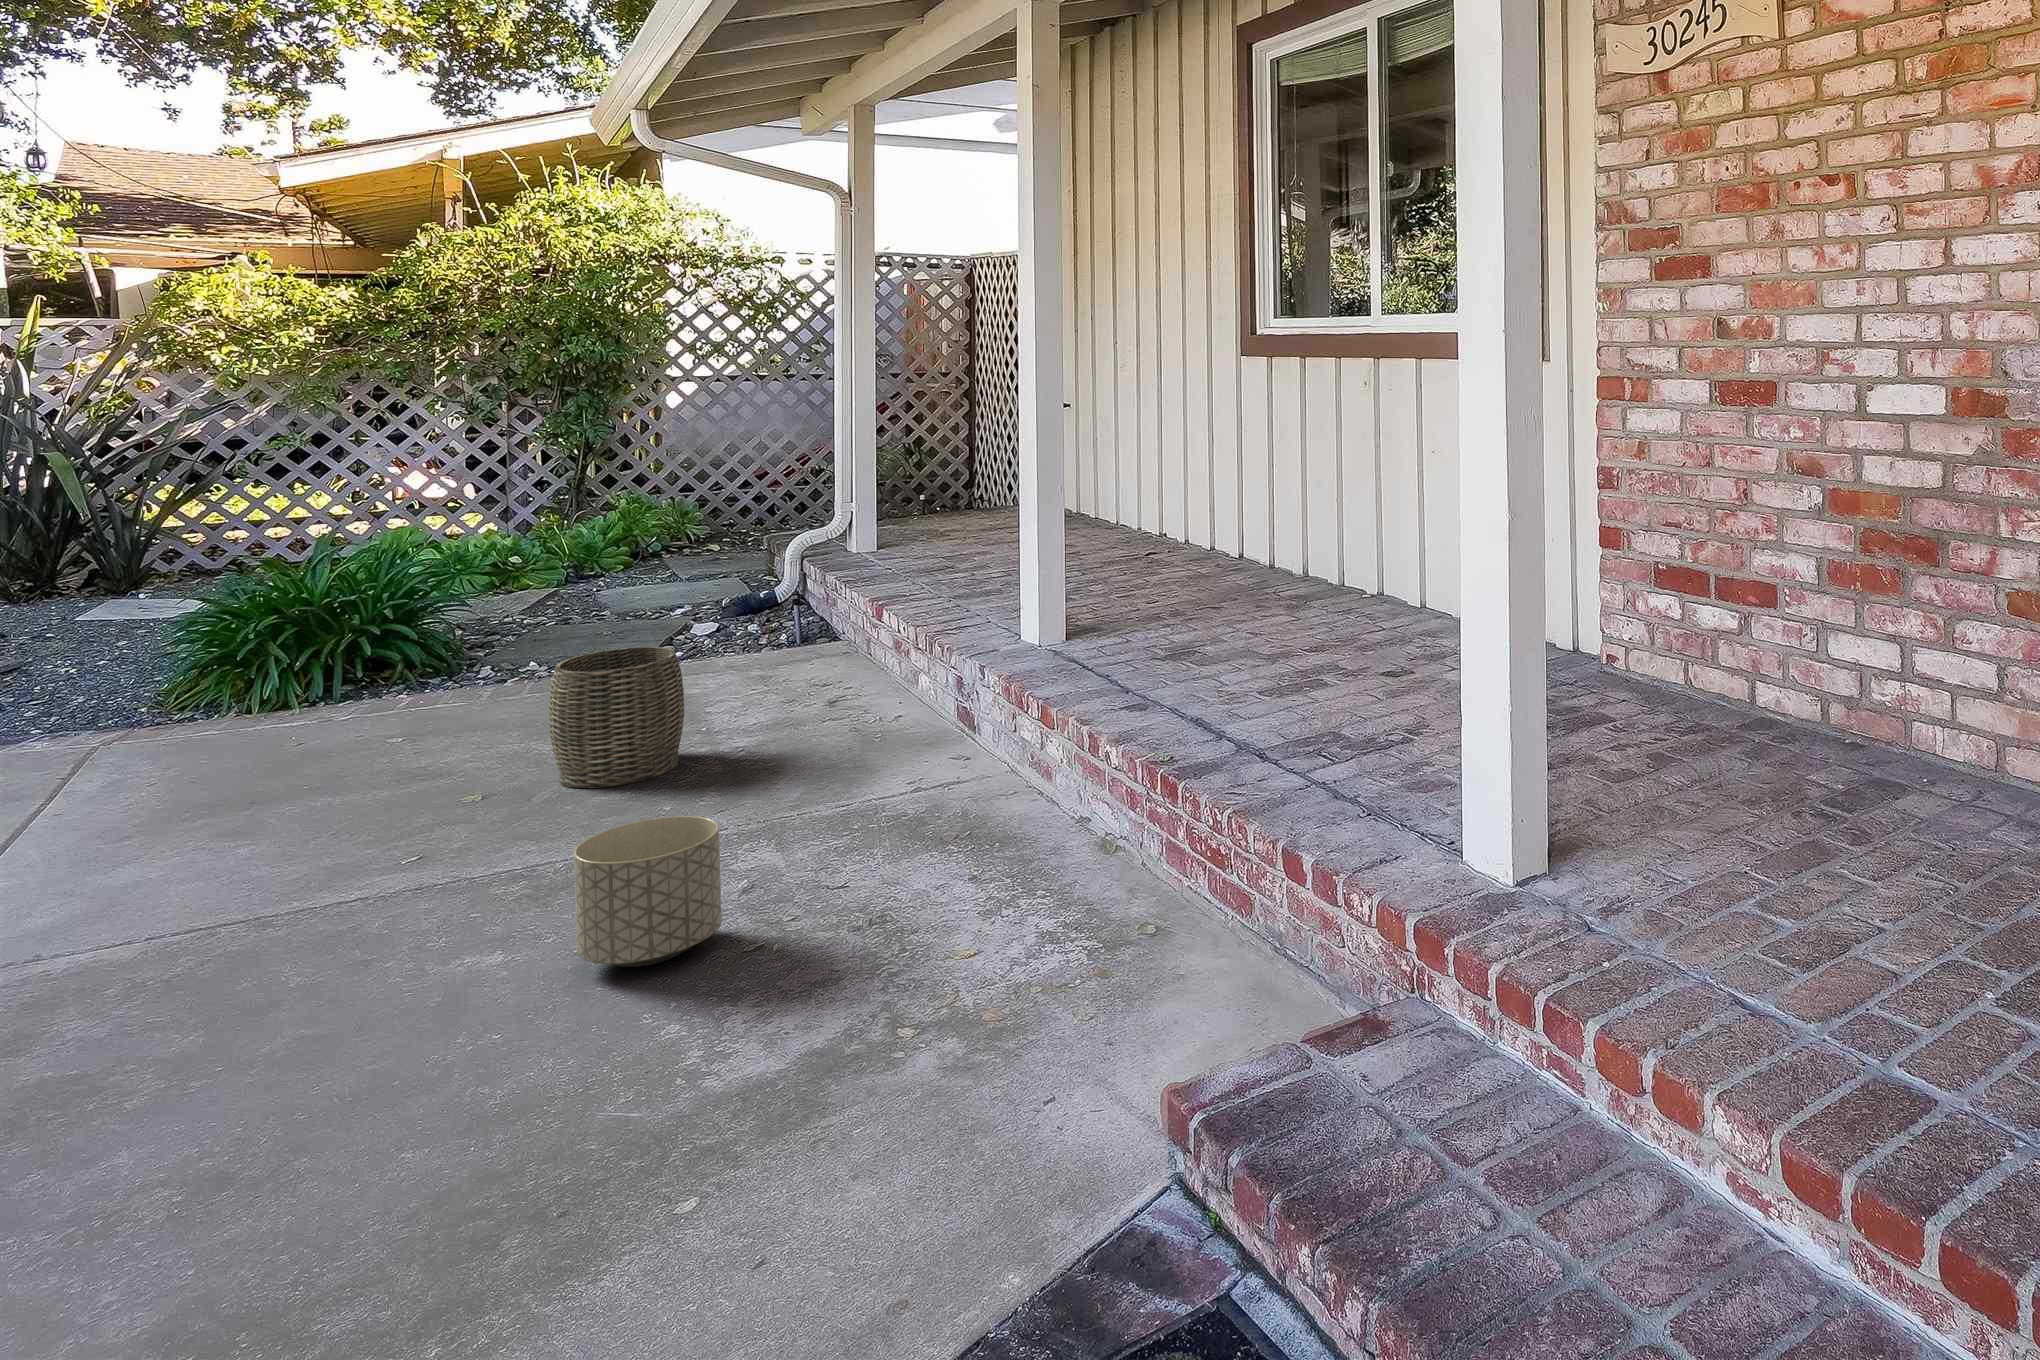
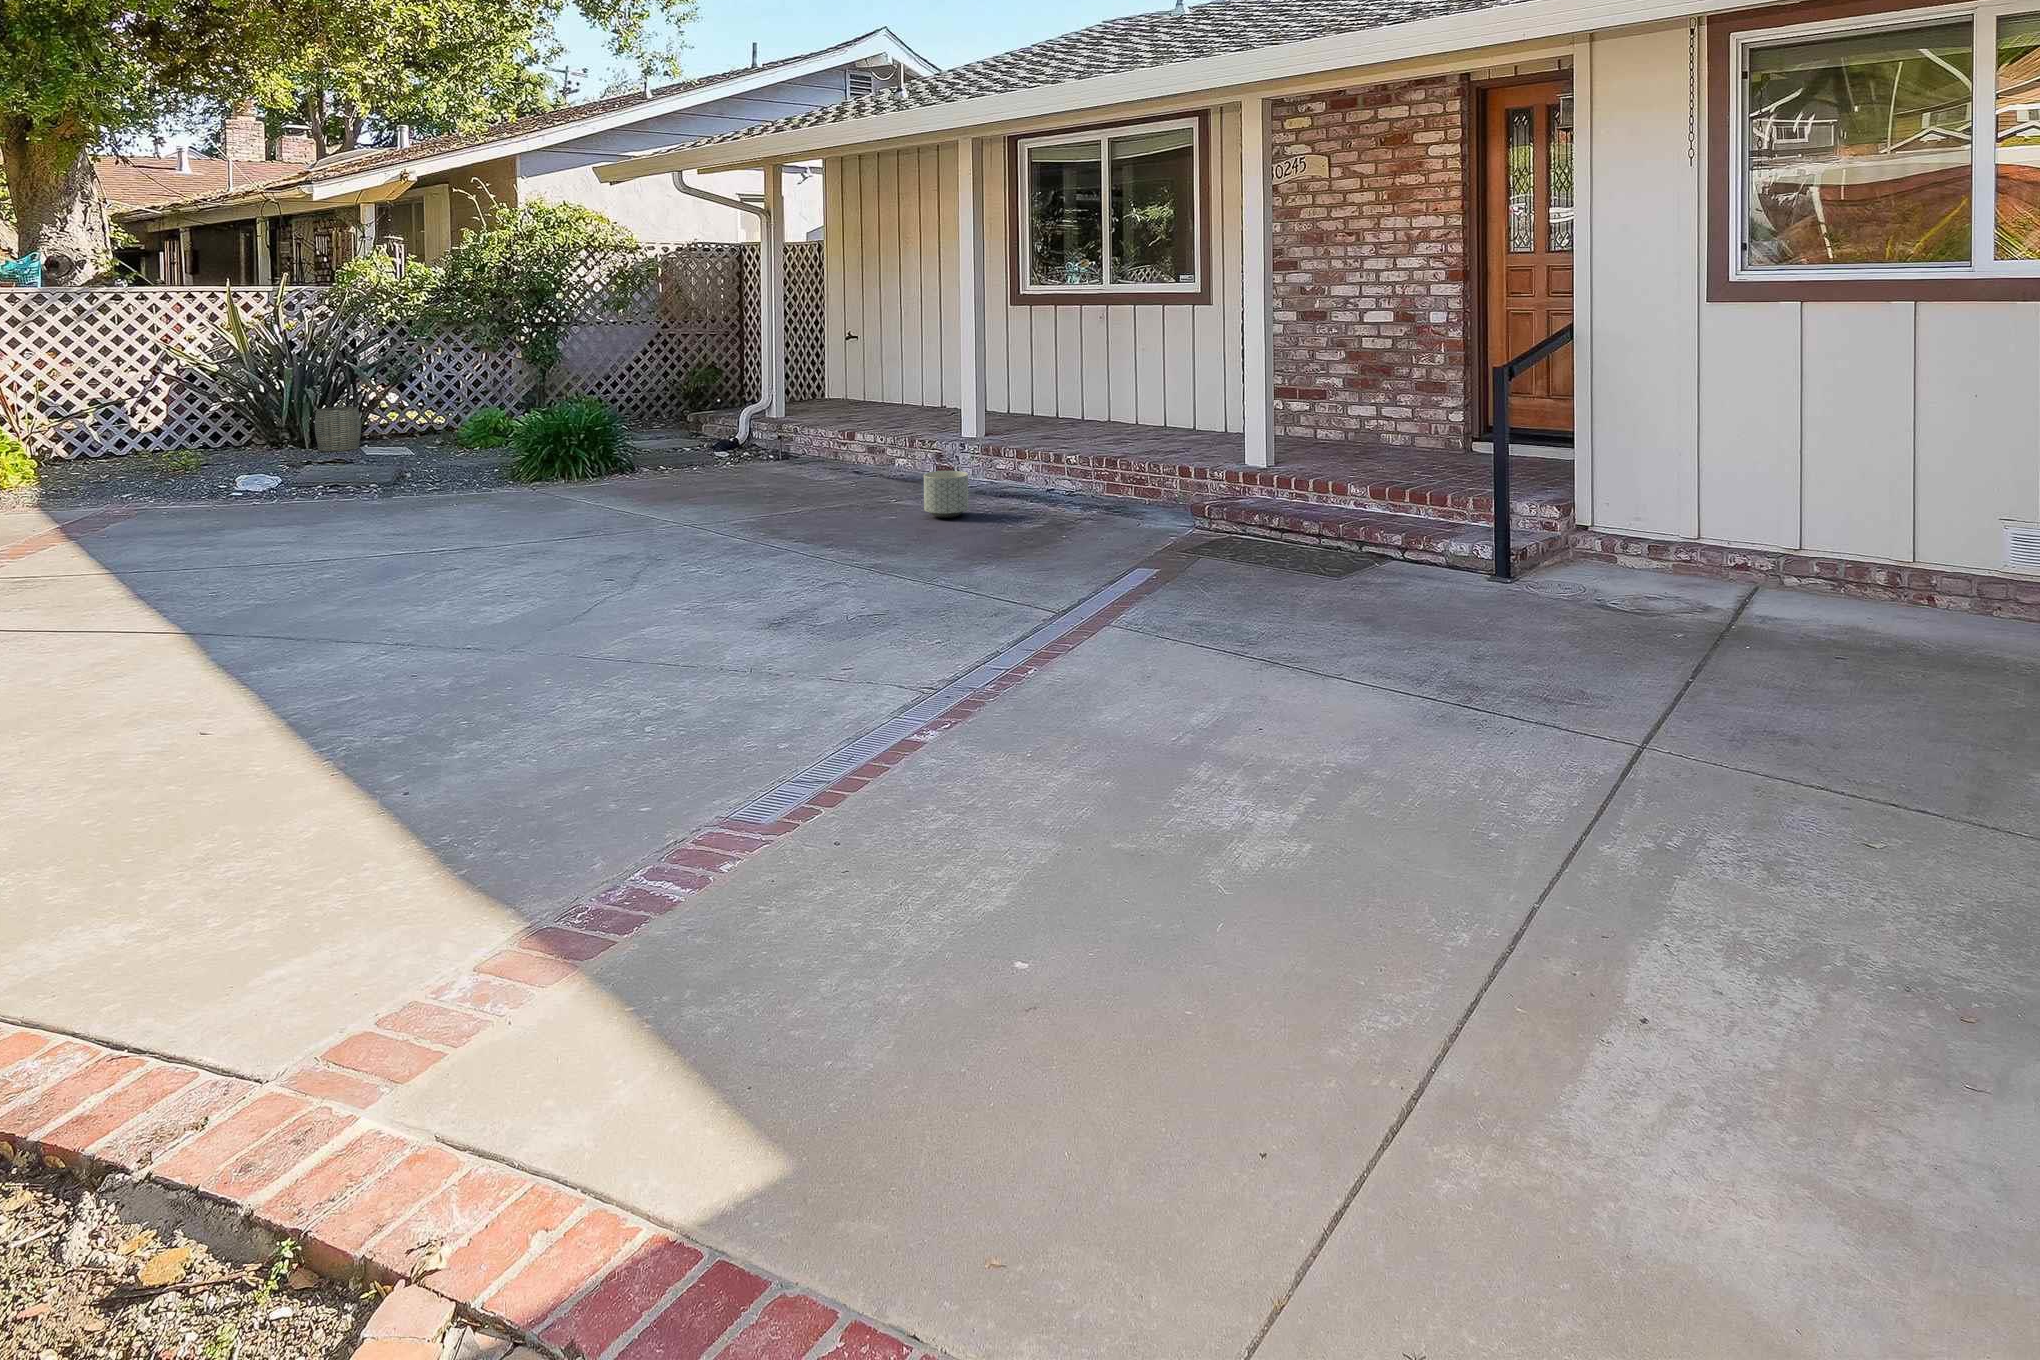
woven basket: present [549,647,684,788] -> present [315,407,361,452]

